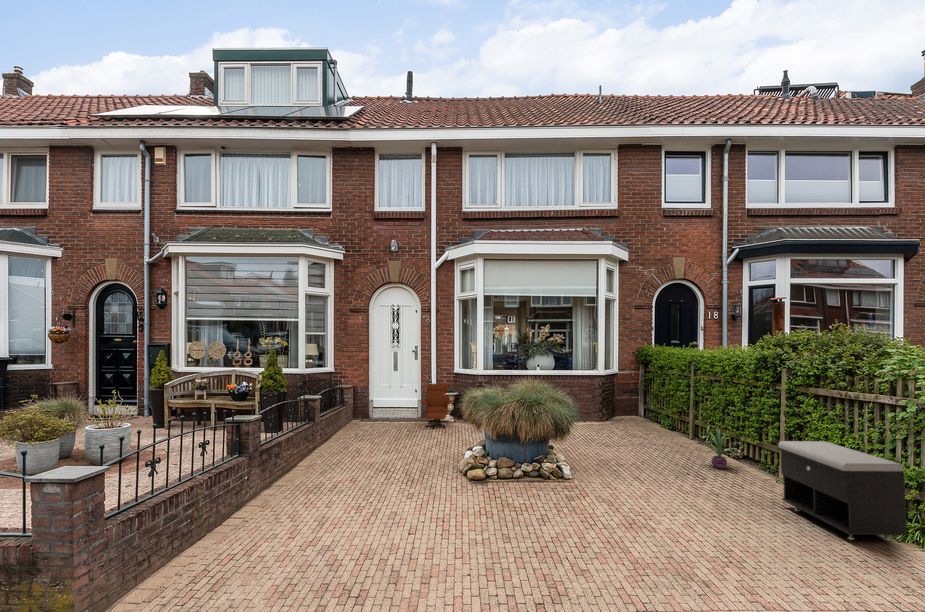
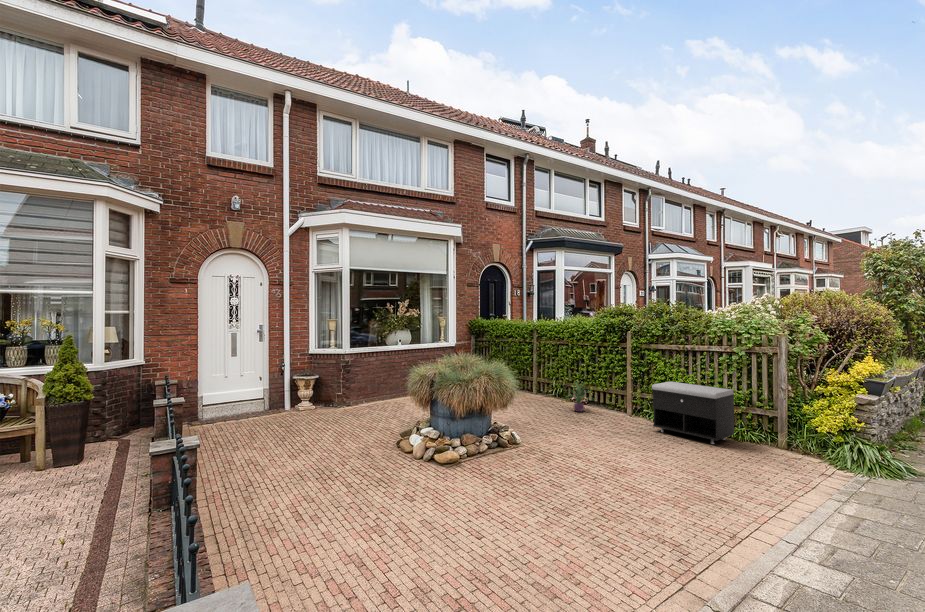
lounge chair: present [421,384,453,429] -> none [275,365,316,416]

